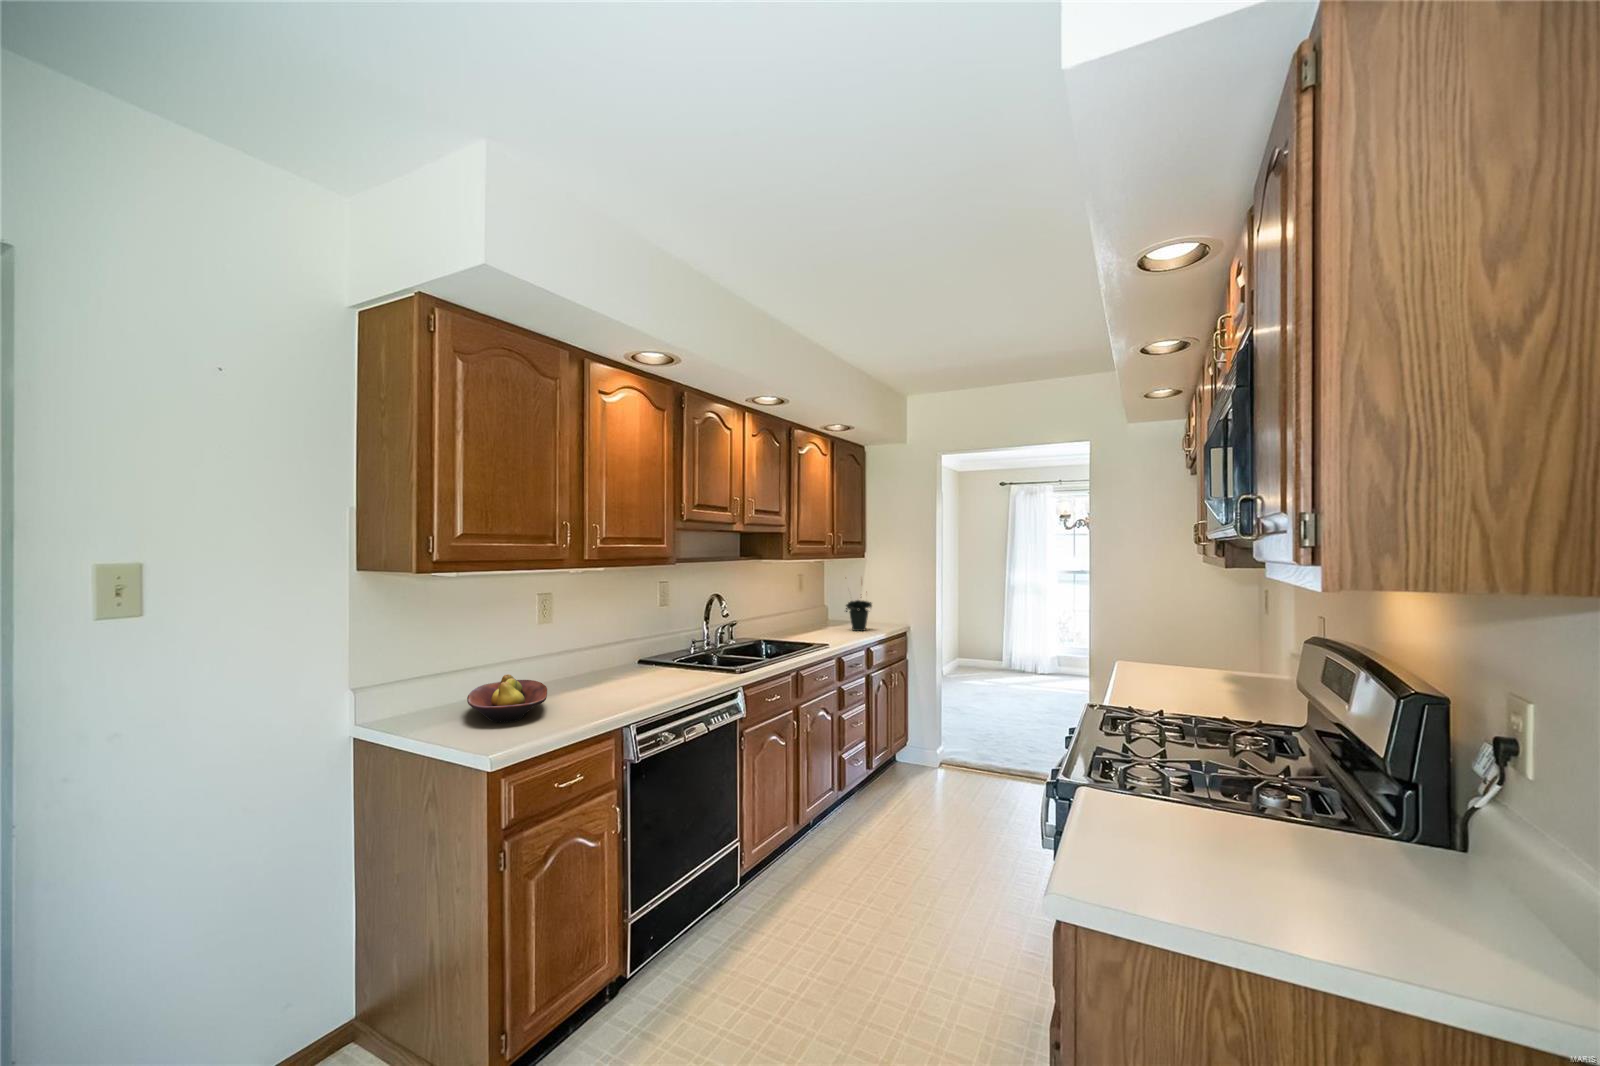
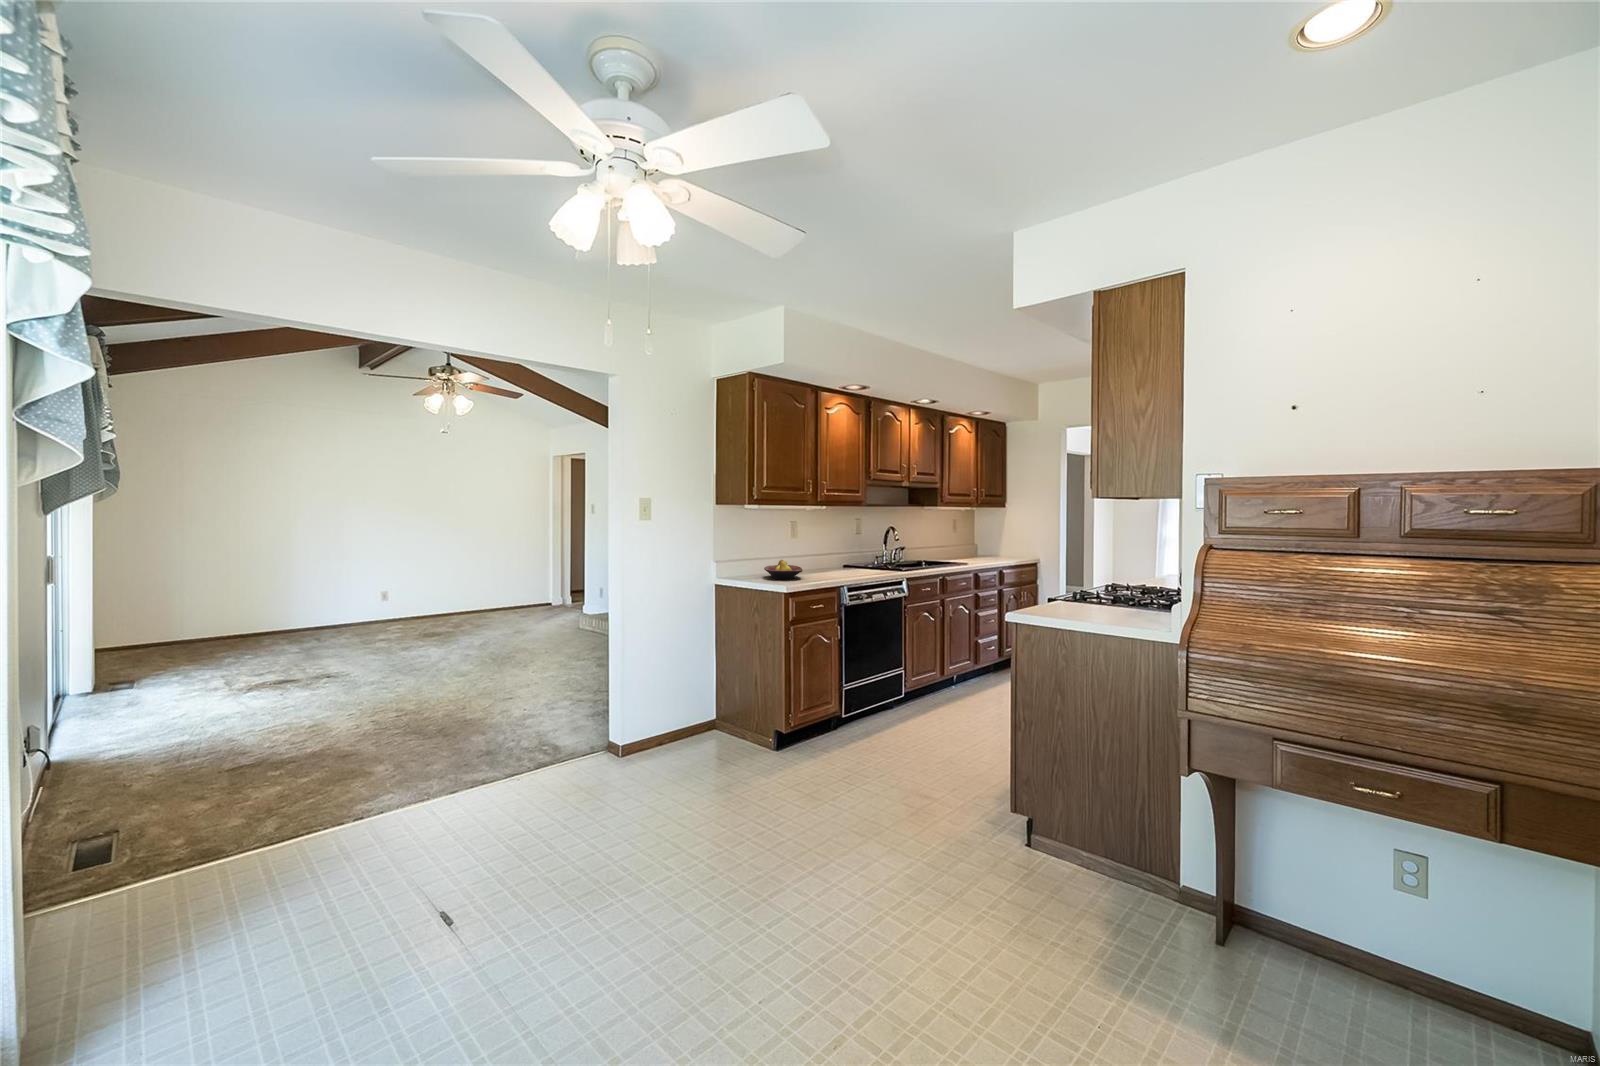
potted plant: present [846,600,872,631] -> none [985,520,1007,560]

